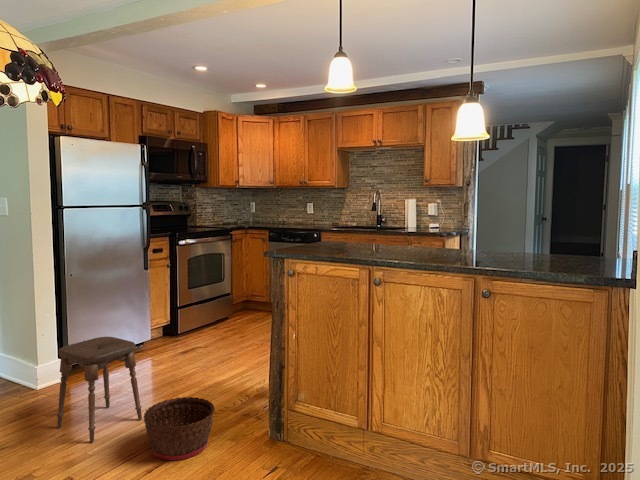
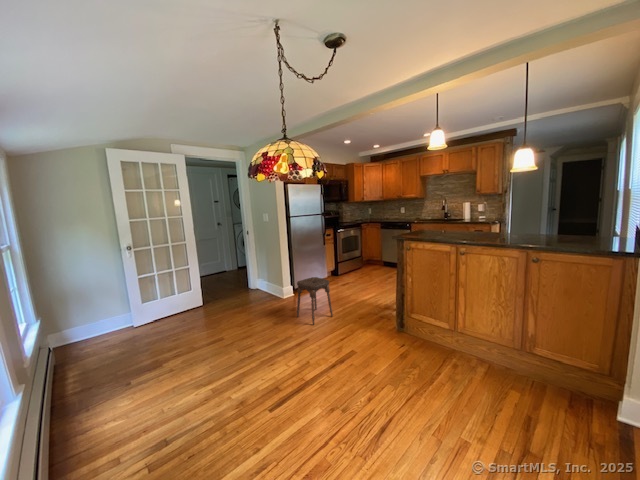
basket: present [144,397,215,460] -> none [337,307,370,337]

